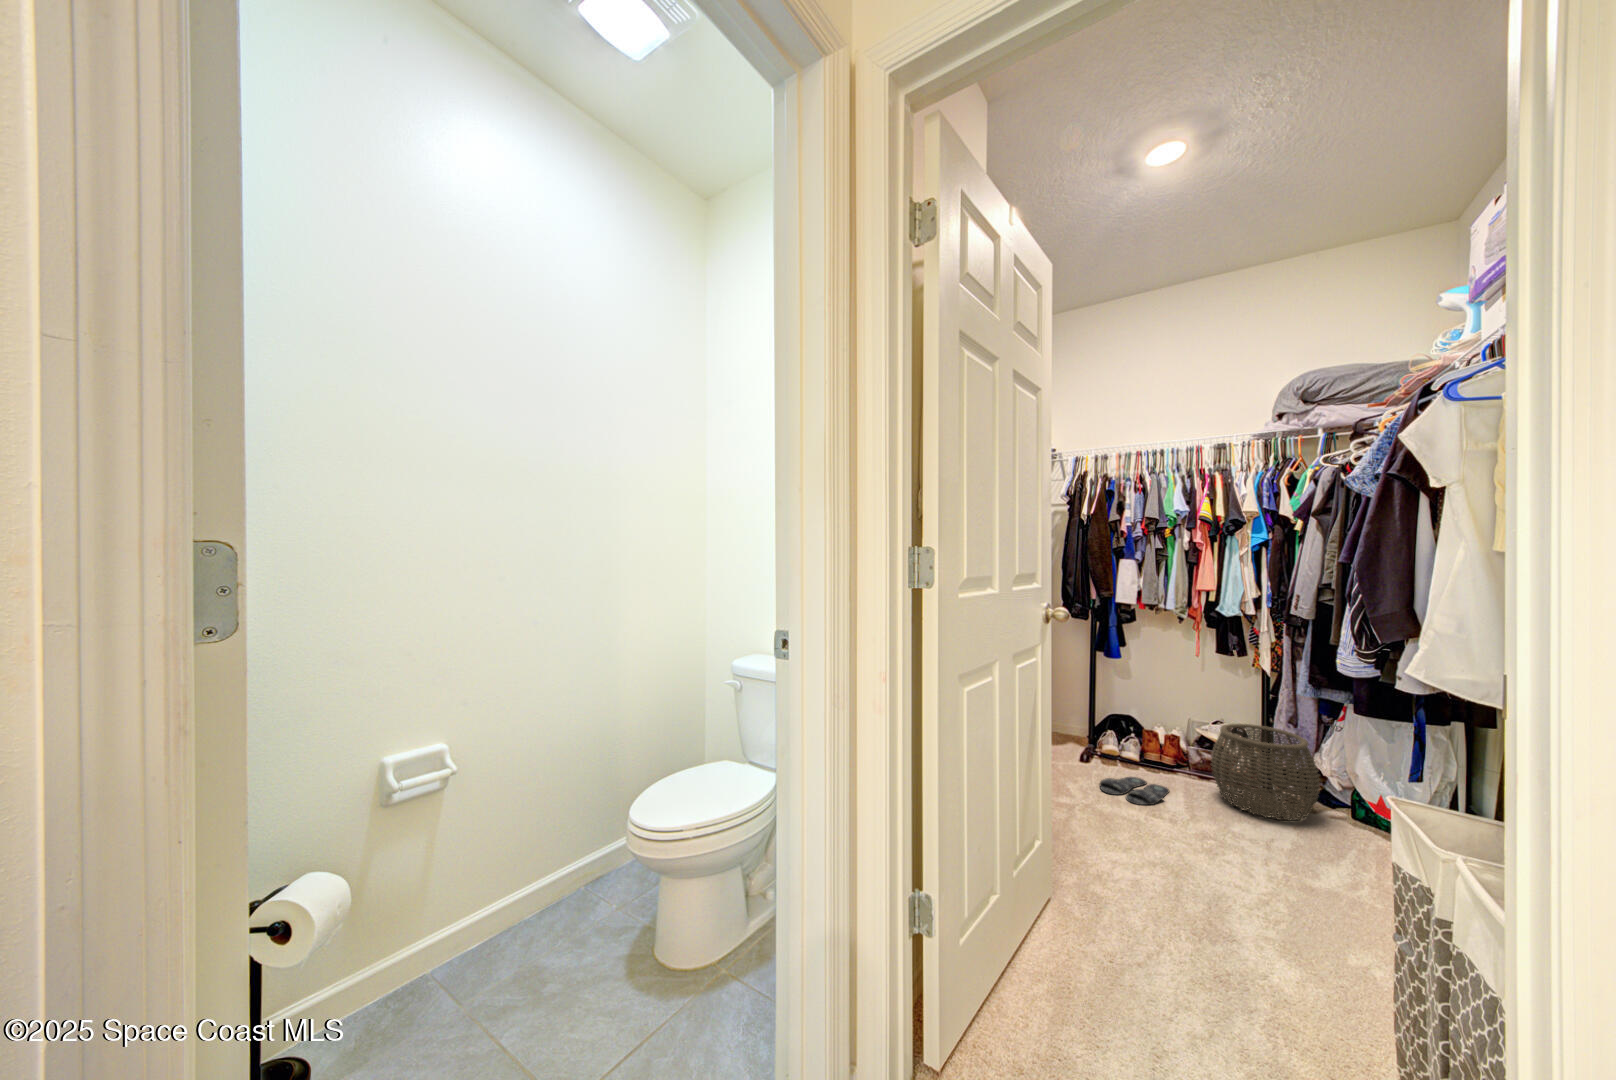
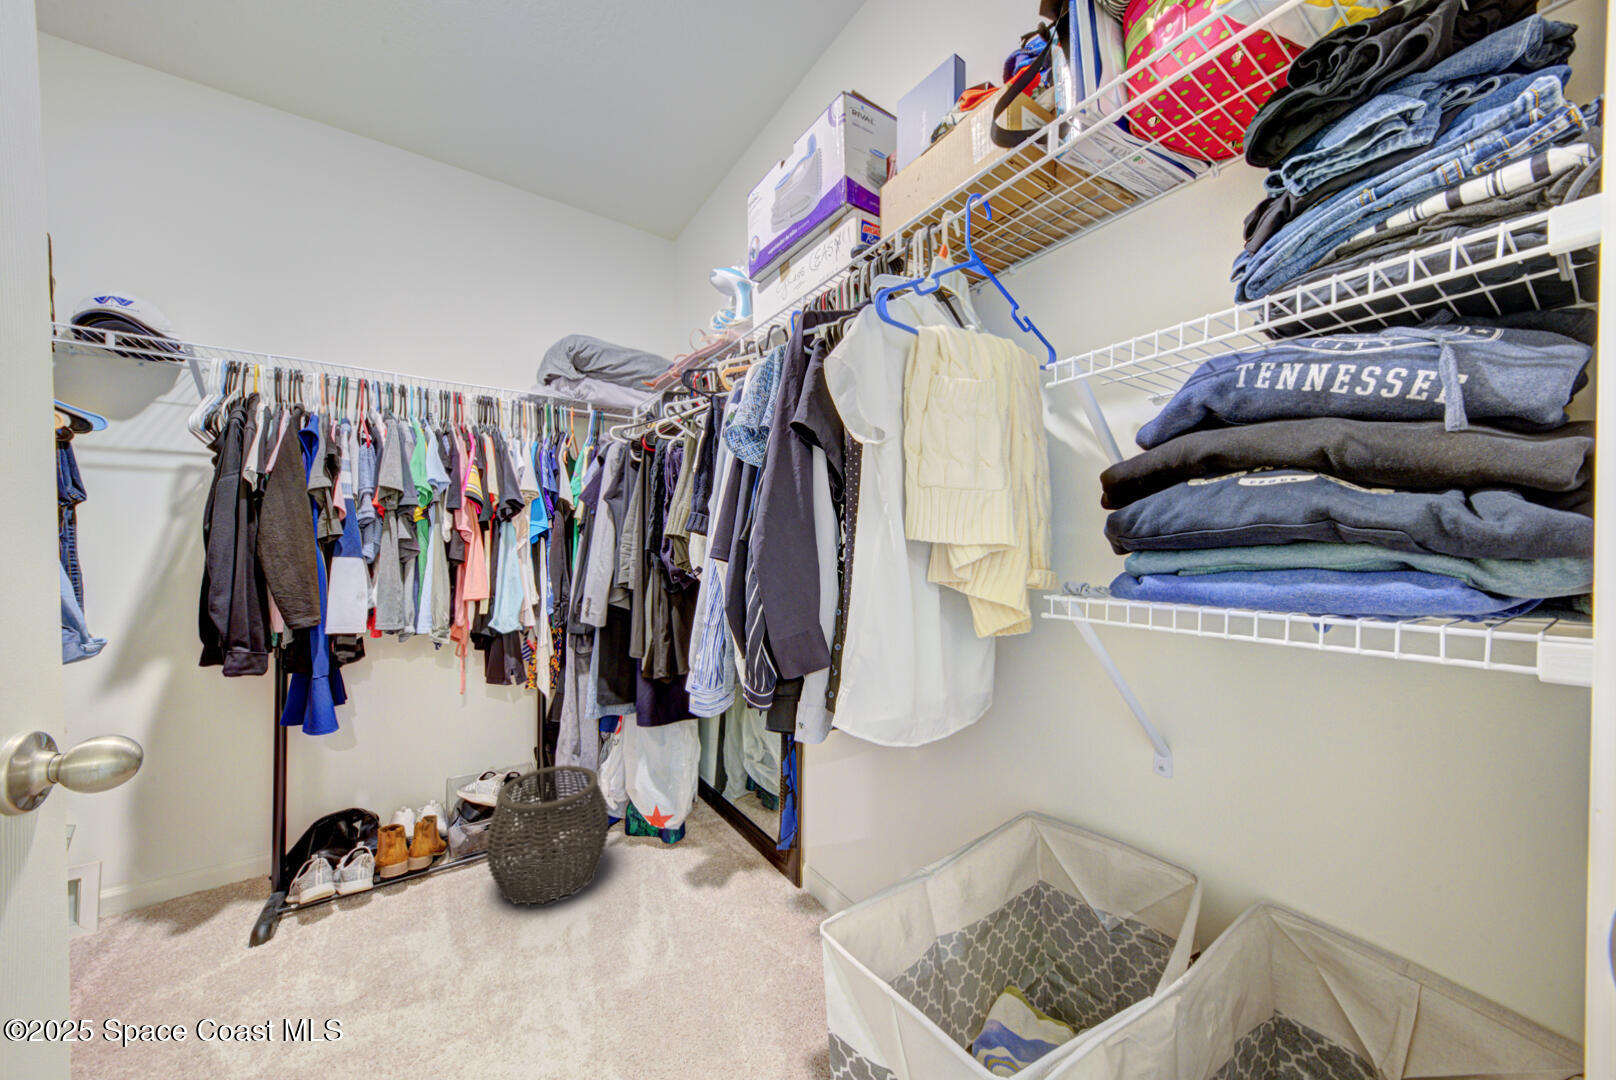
slippers: present [1100,777,1169,805] -> none [286,926,425,1023]

